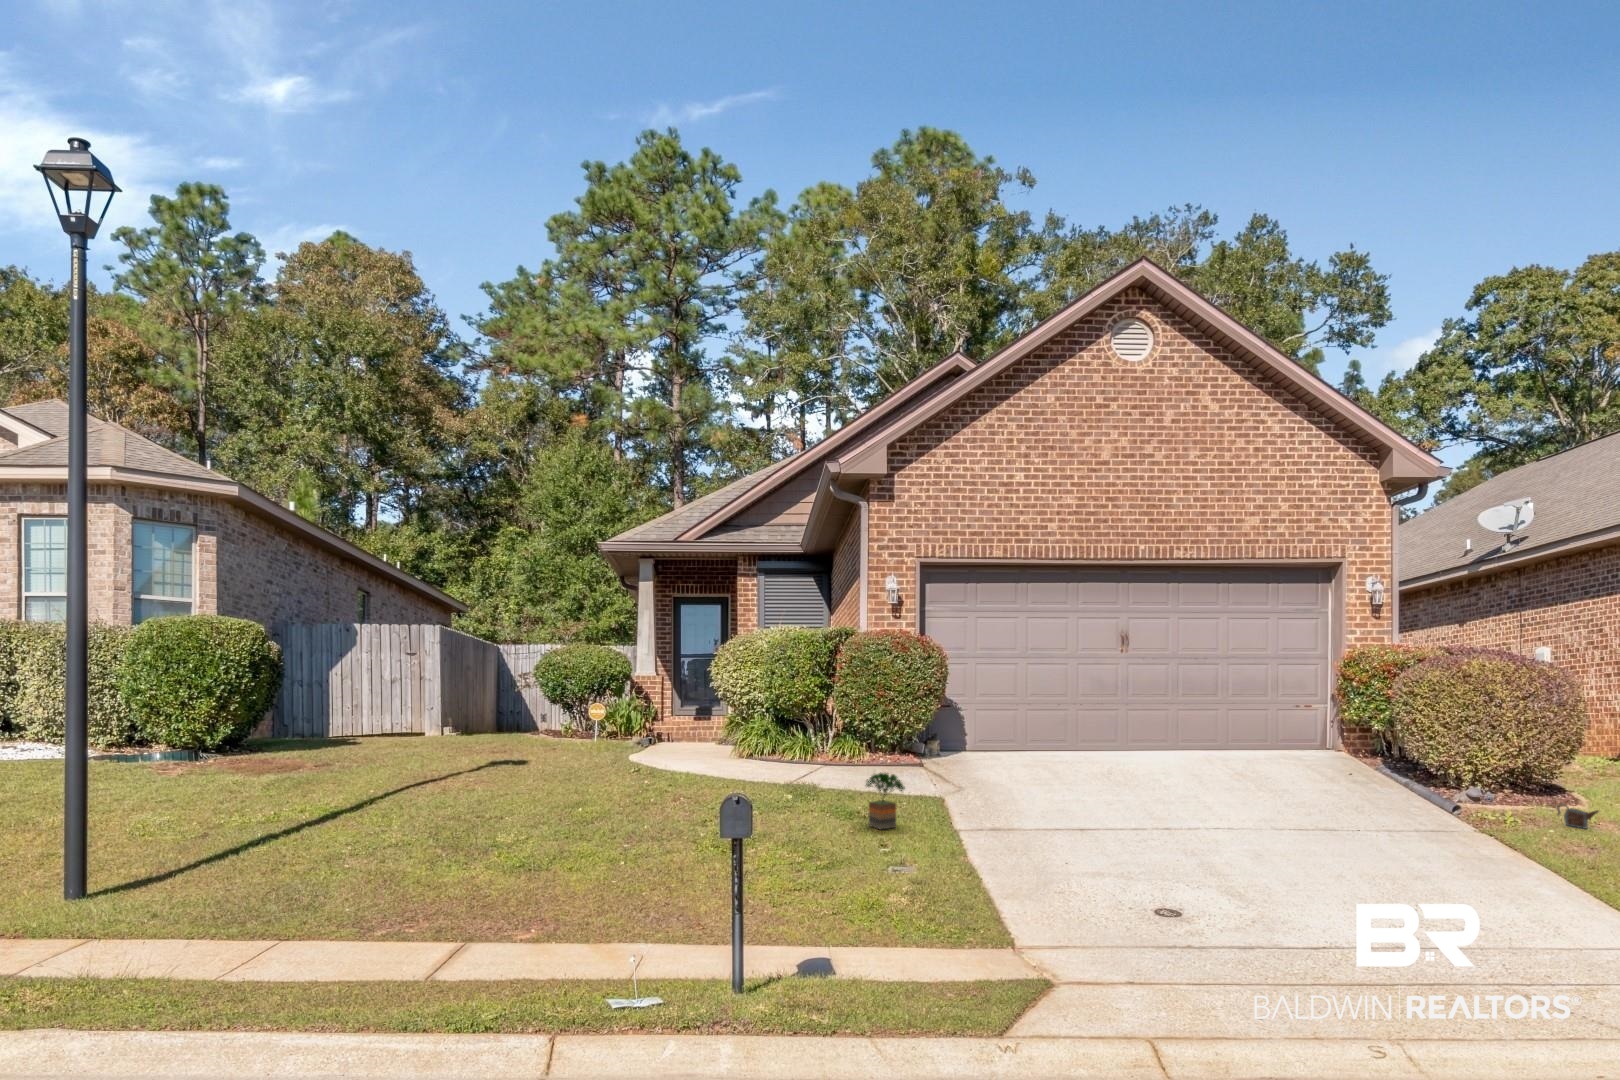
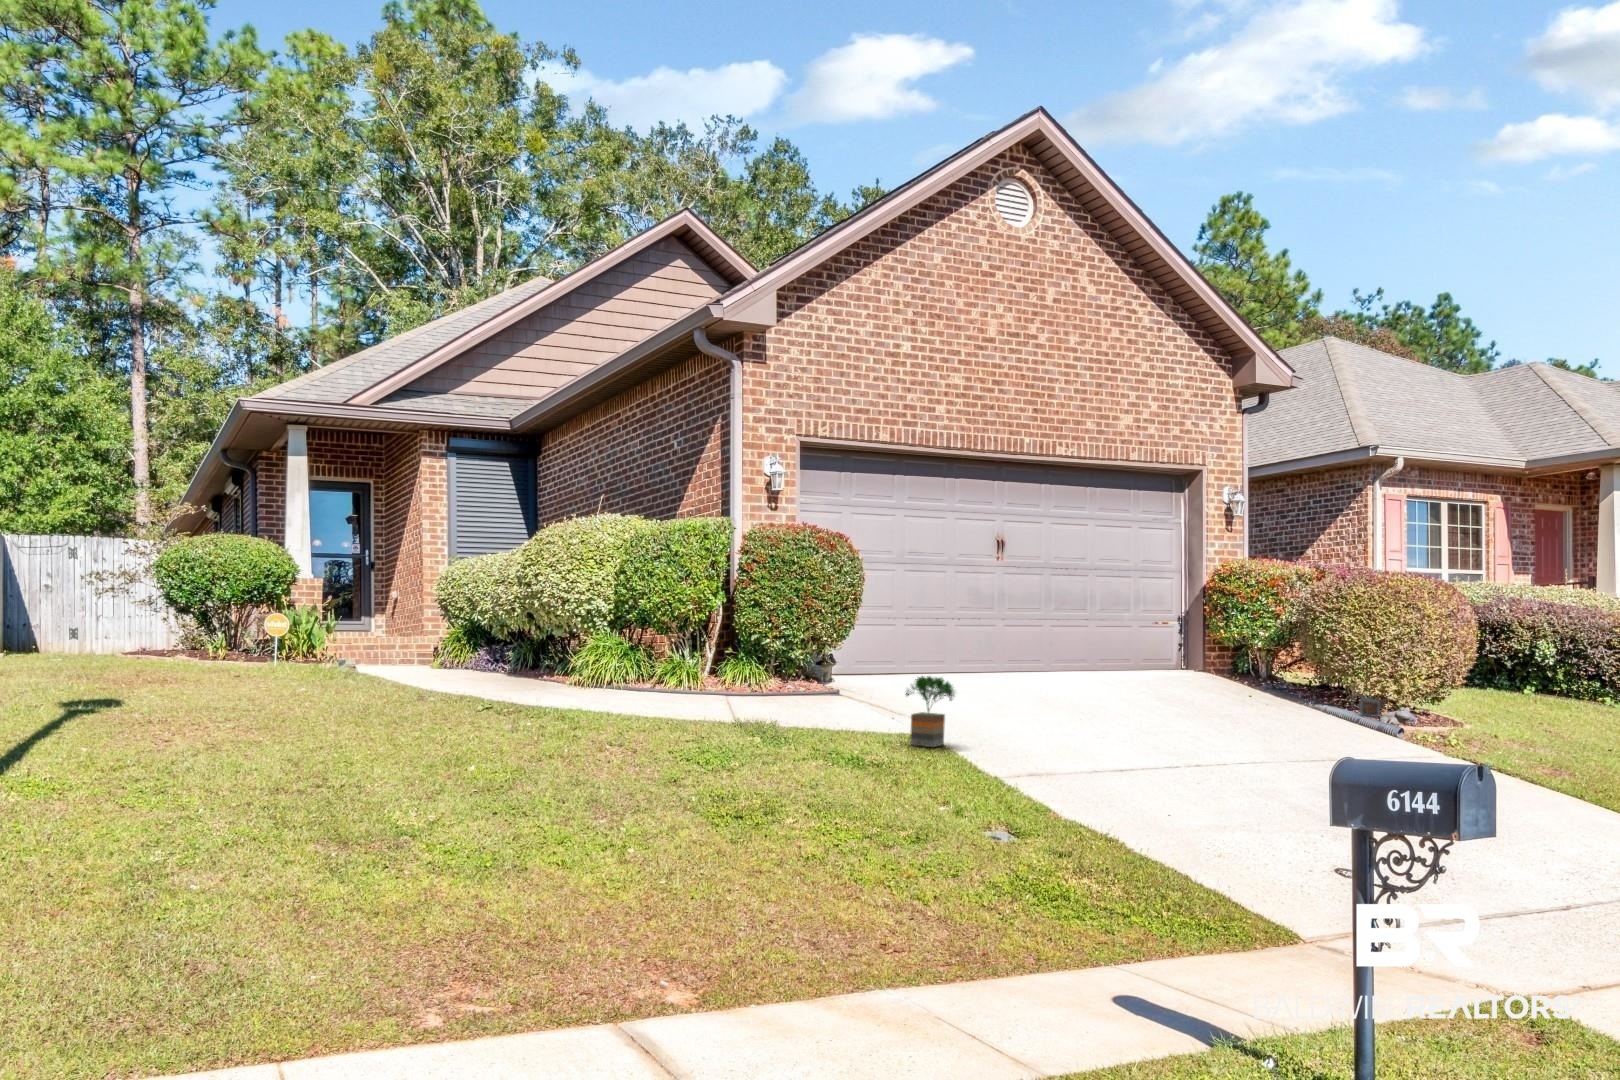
watering can: present [1557,804,1599,829] -> present [1351,694,1388,717]

